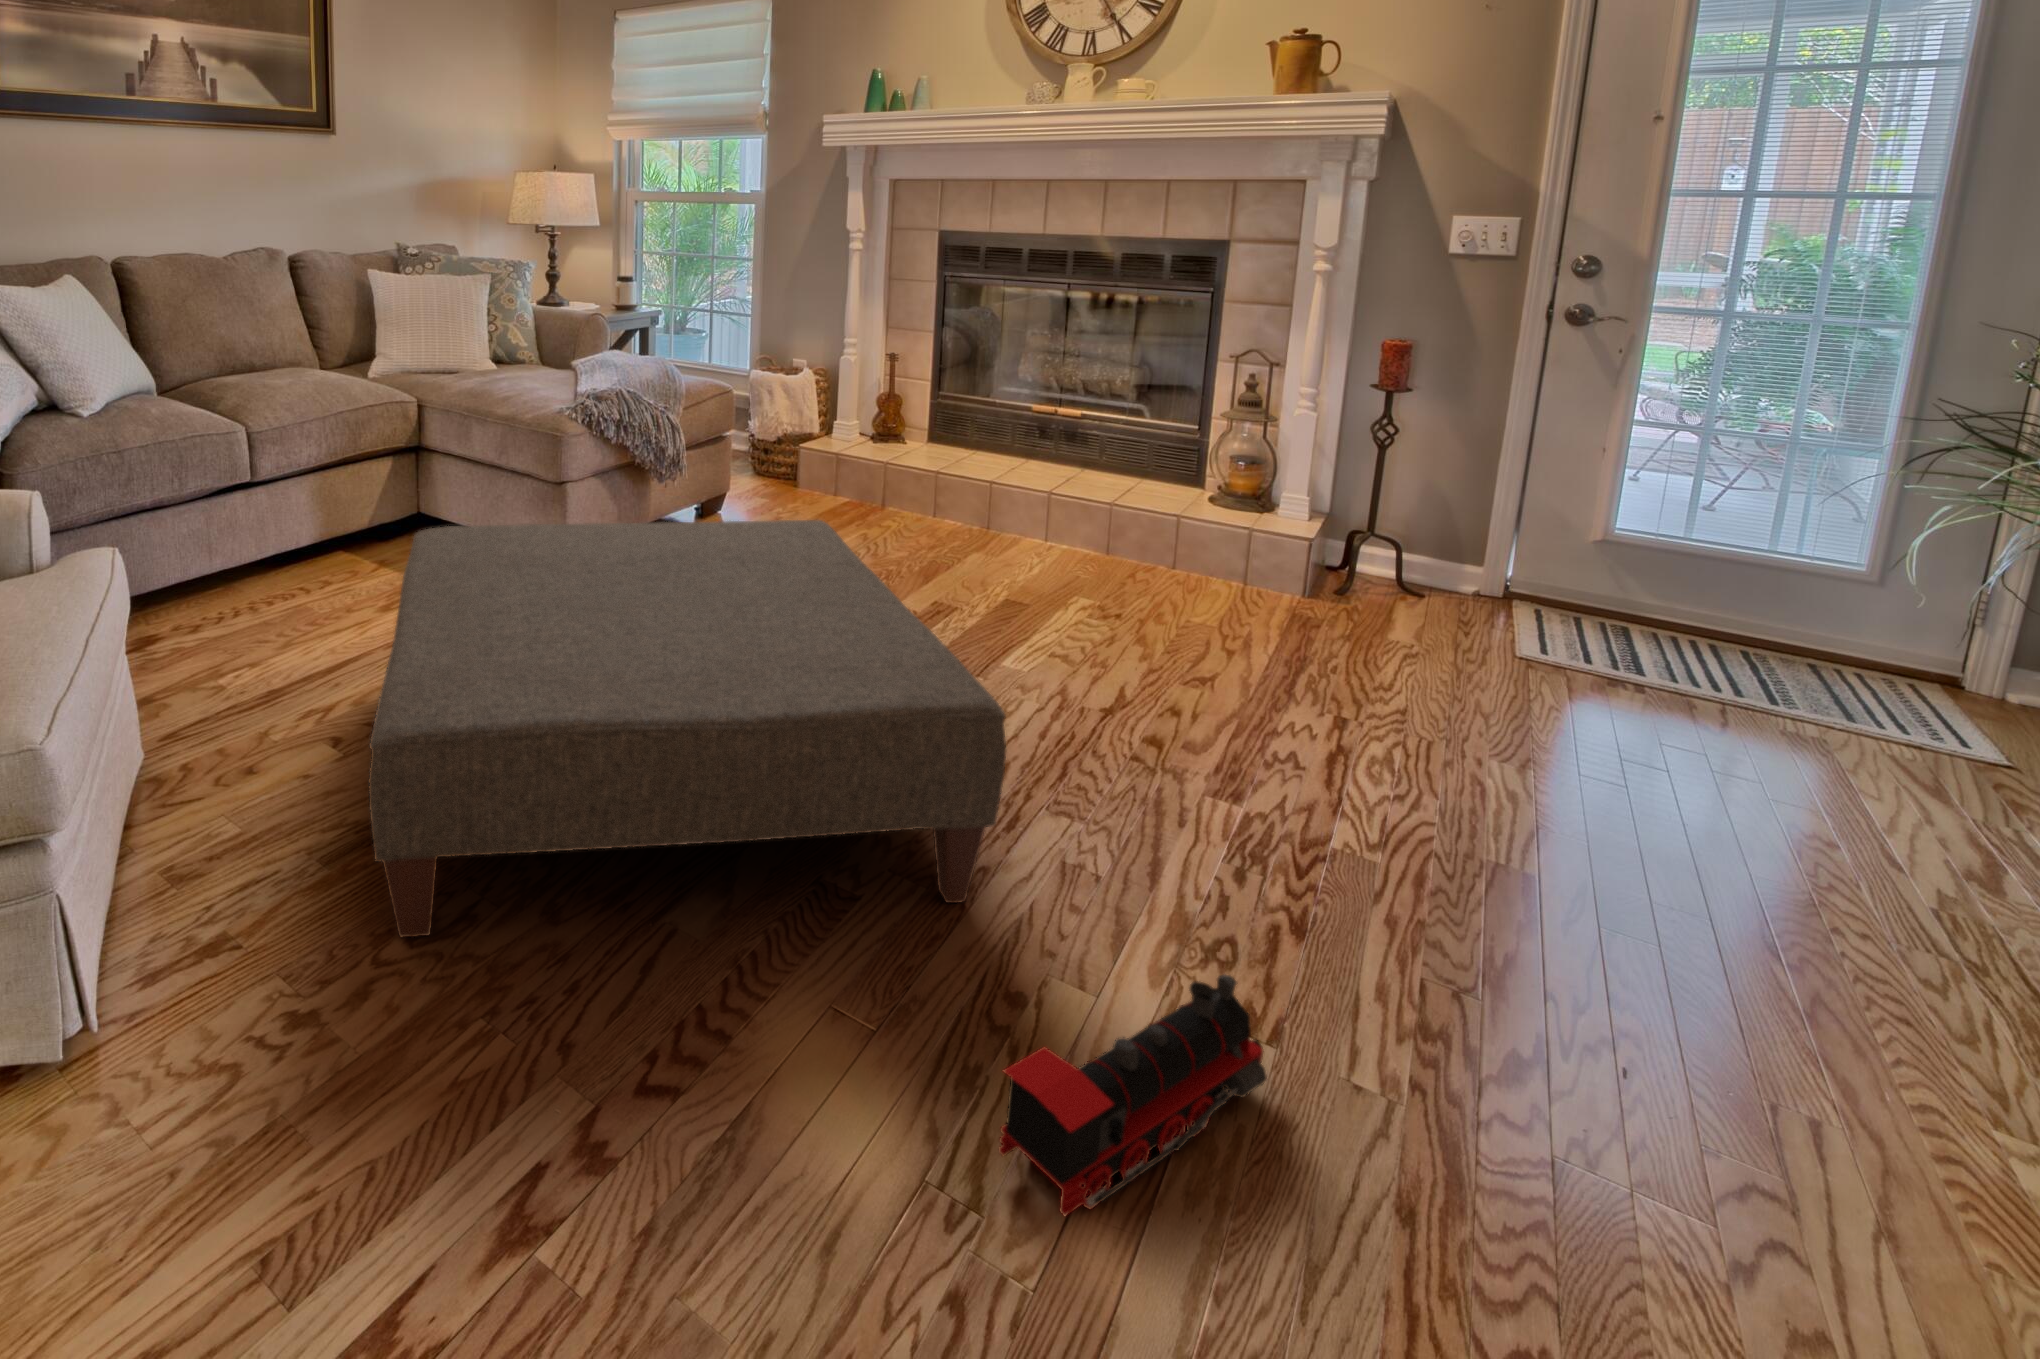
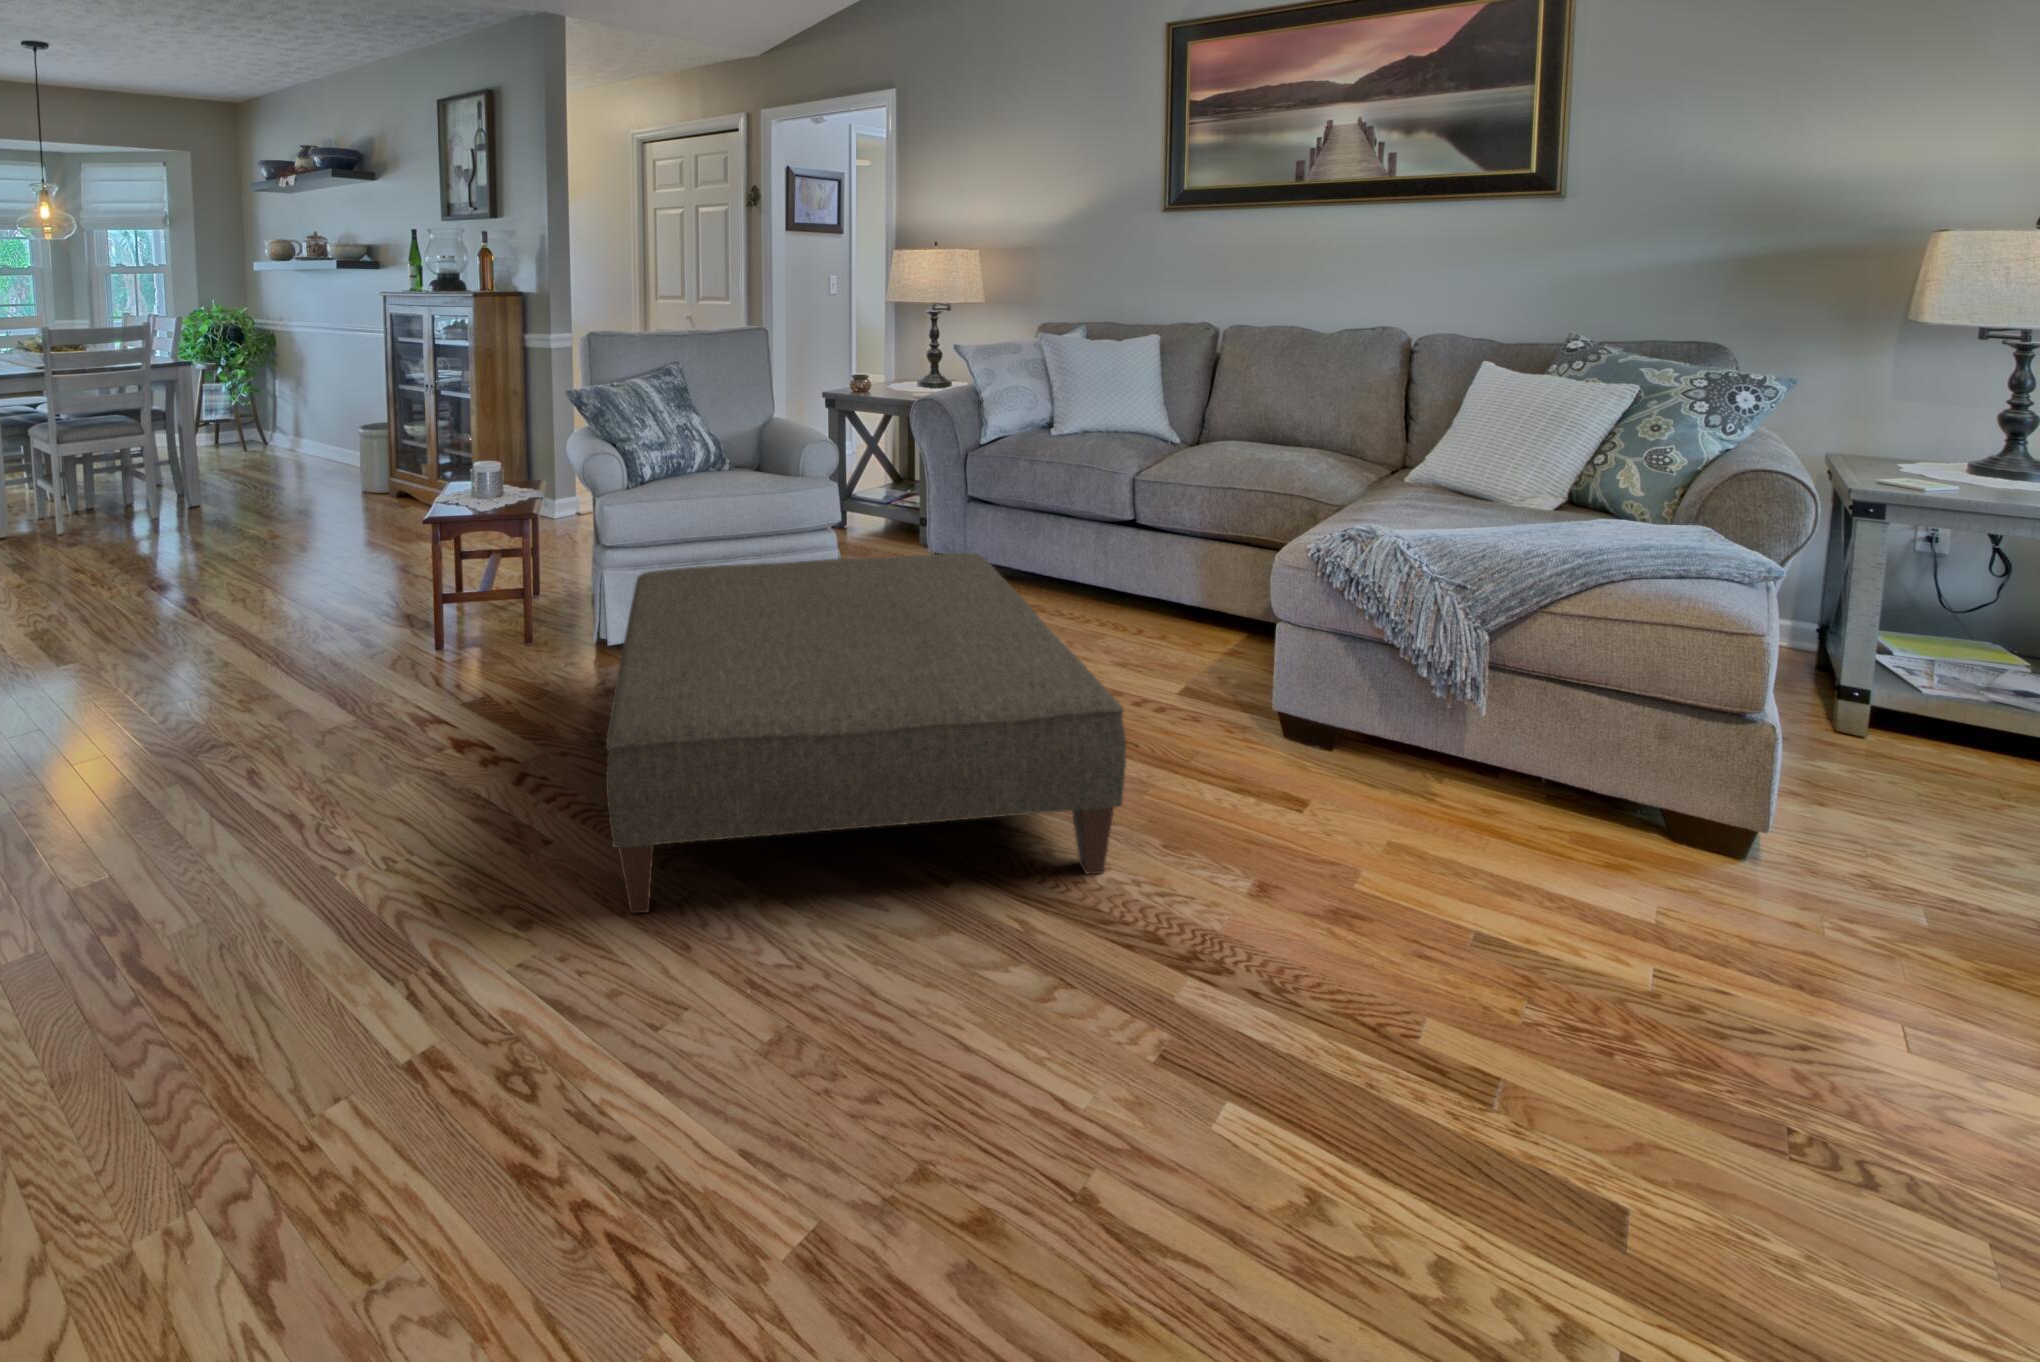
toy train: present [999,975,1267,1217] -> none [340,813,435,1014]

